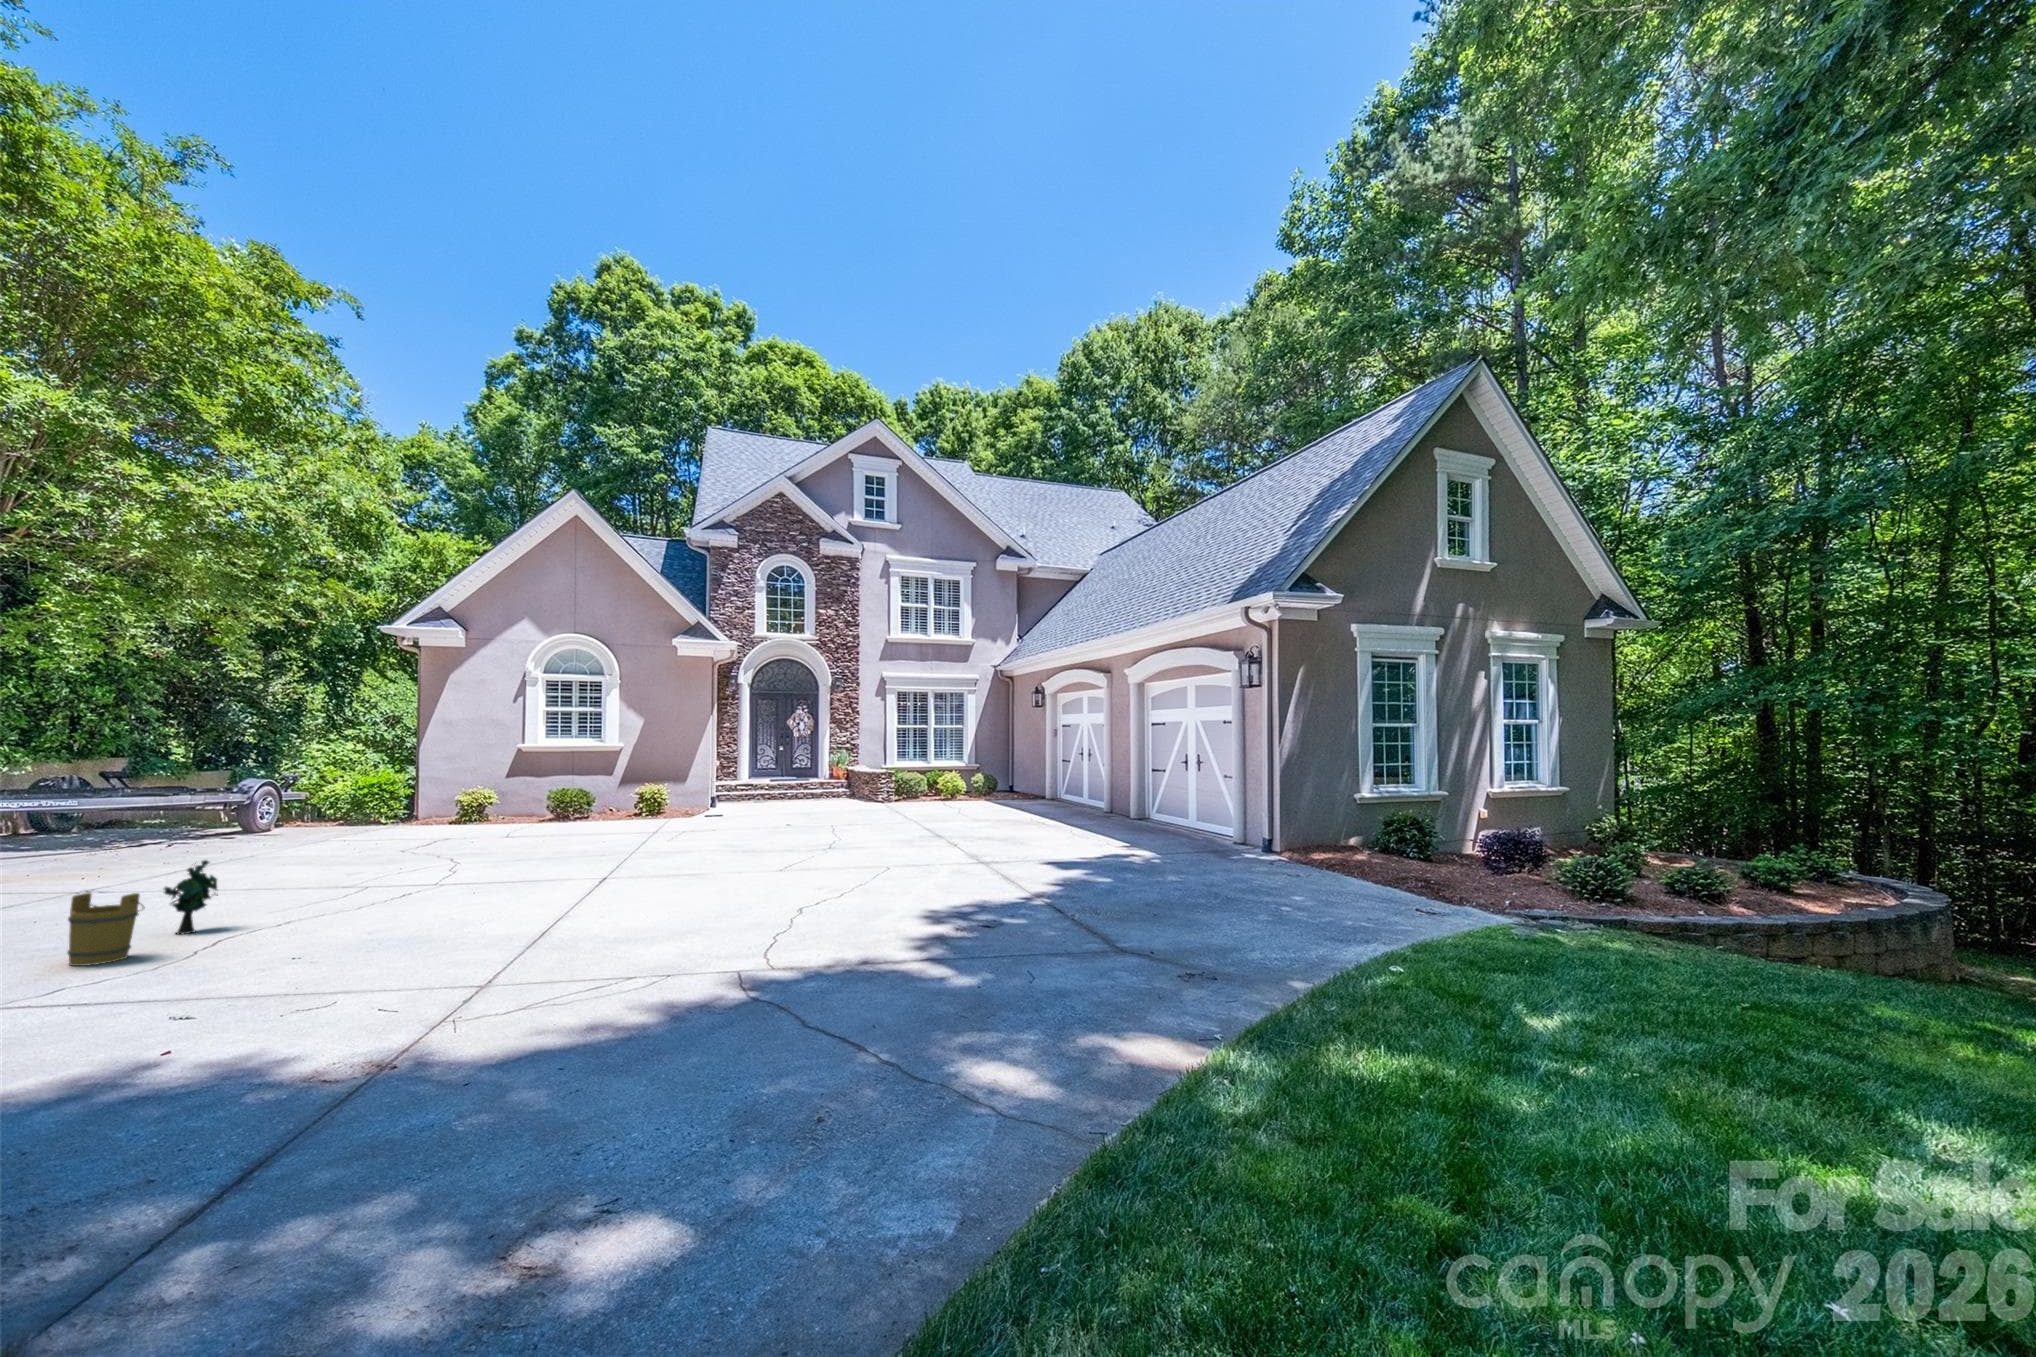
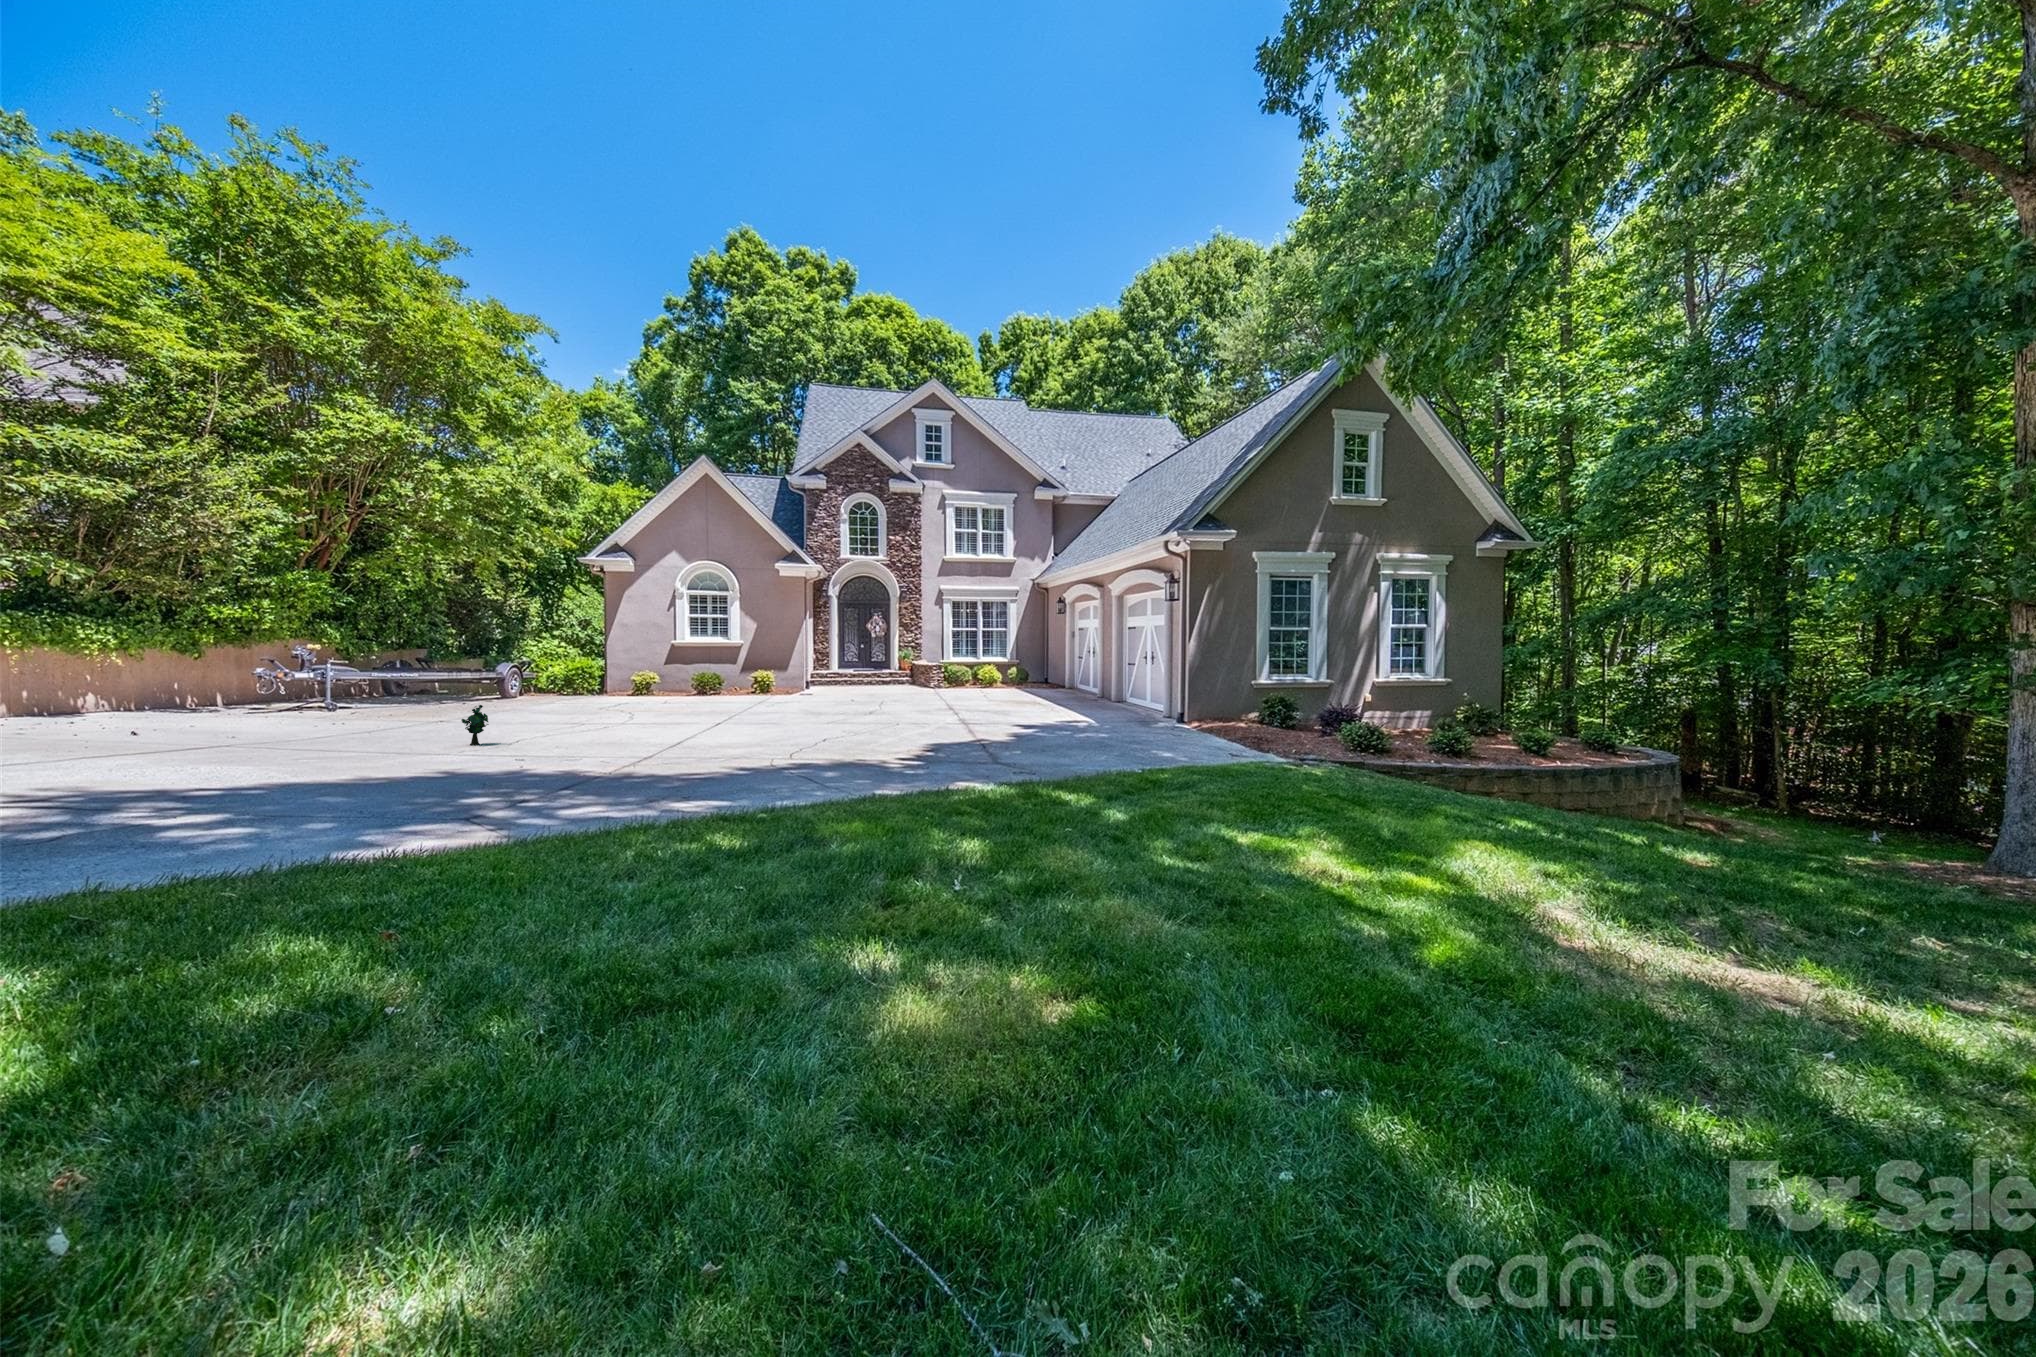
bucket: present [68,893,145,966] -> none [419,718,454,756]

